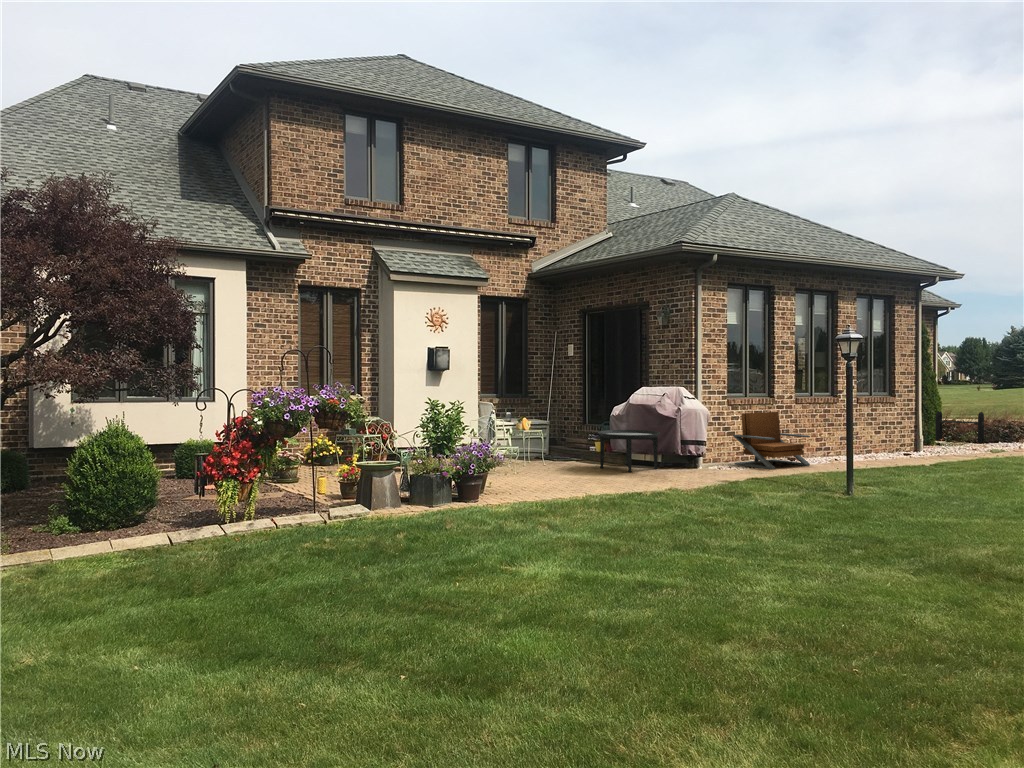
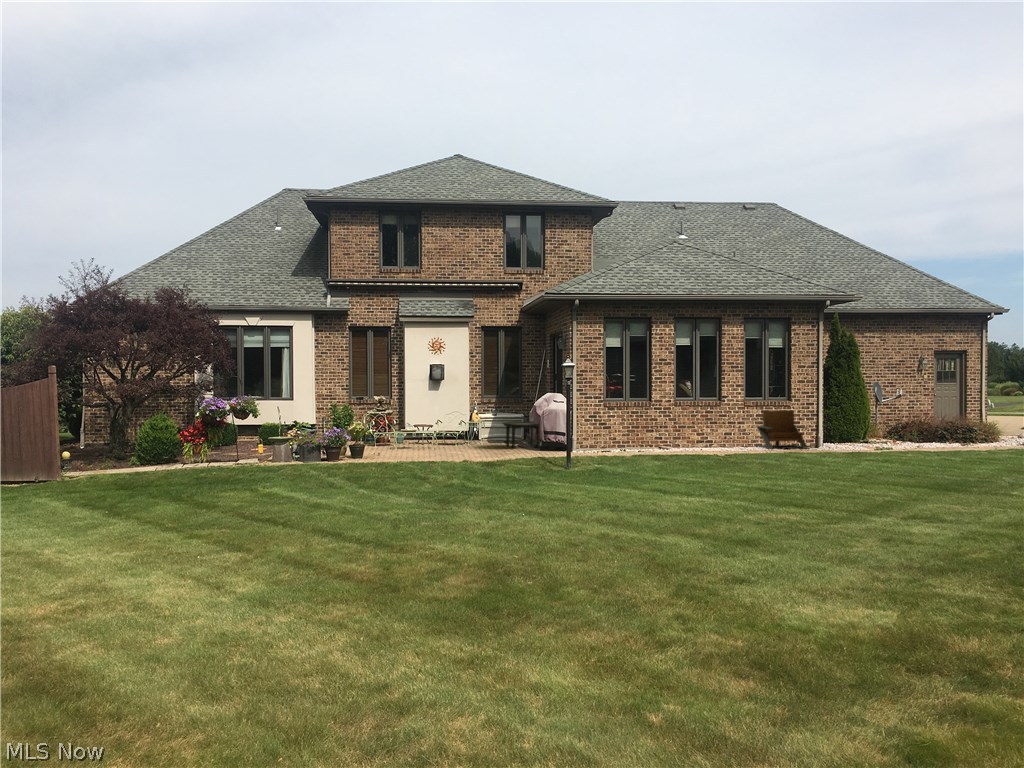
bench: present [935,411,984,442] -> none [882,416,927,445]
lounge chair: present [733,412,810,469] -> present [757,410,808,449]

